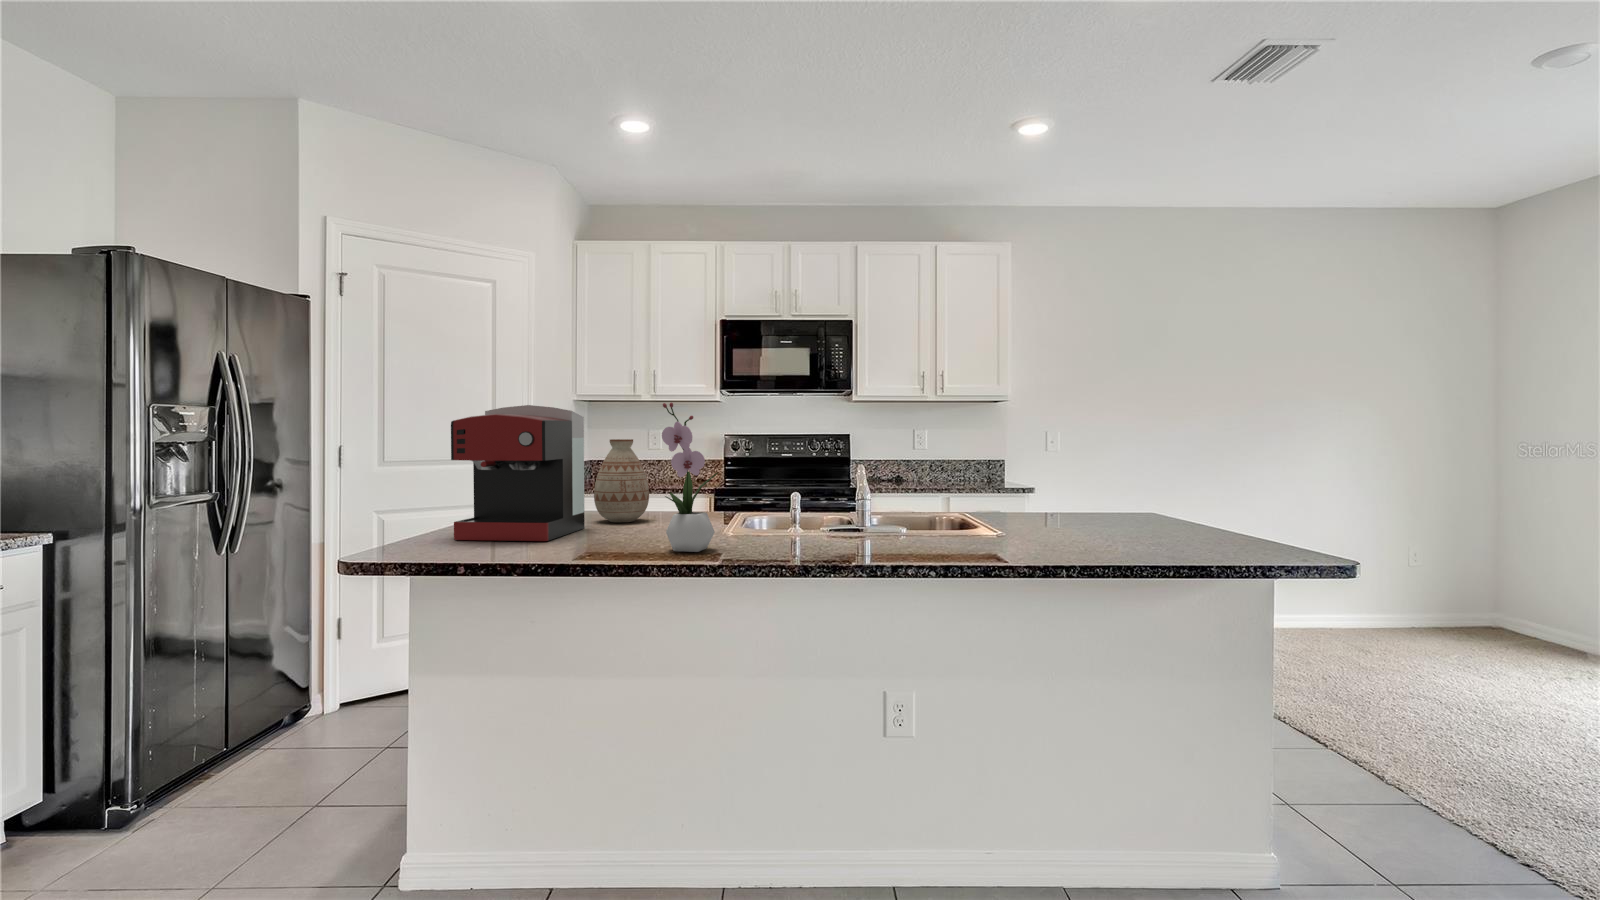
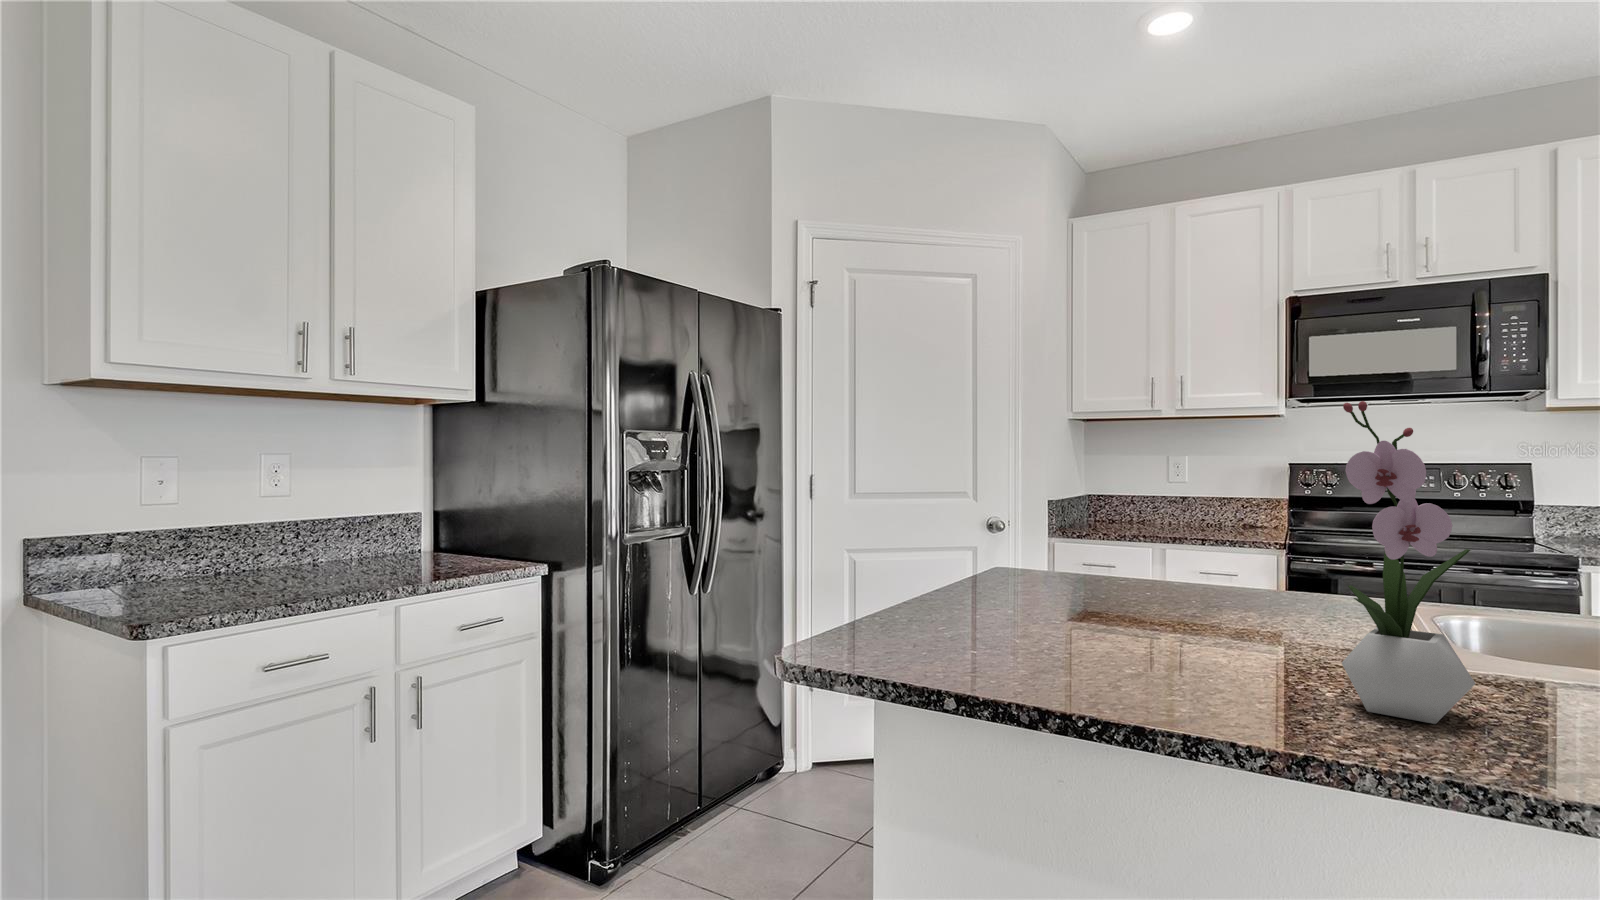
coffee maker: present [451,405,585,541] -> none [933,418,1134,645]
vase: present [594,439,649,522] -> none [1143,471,1239,608]

